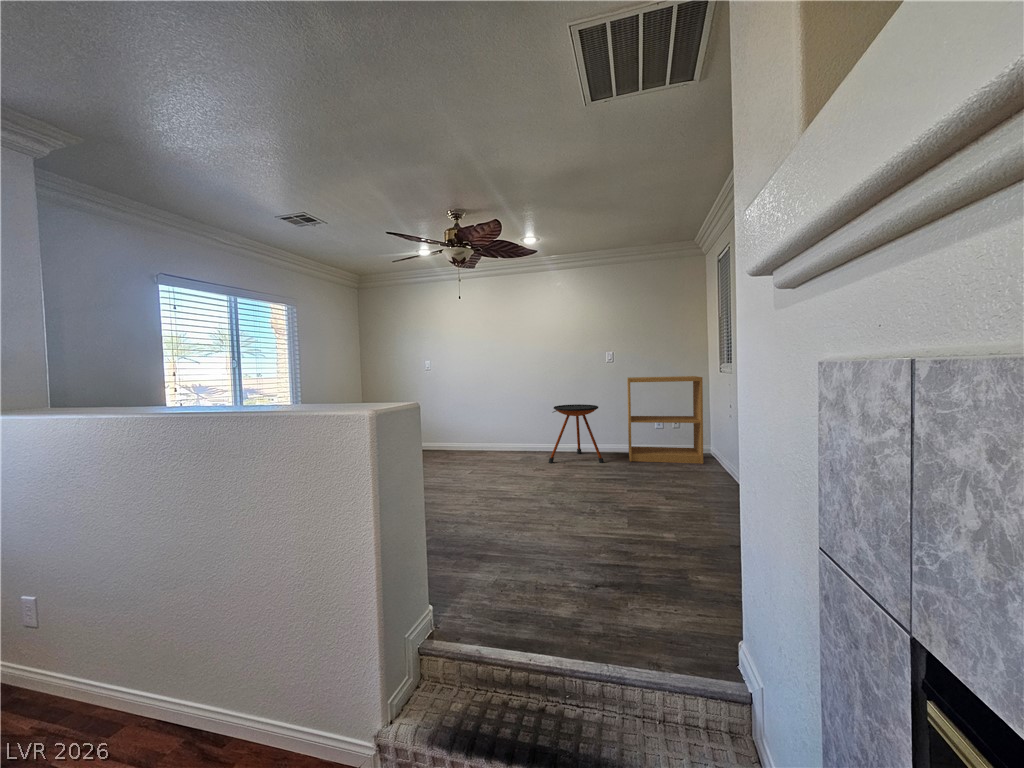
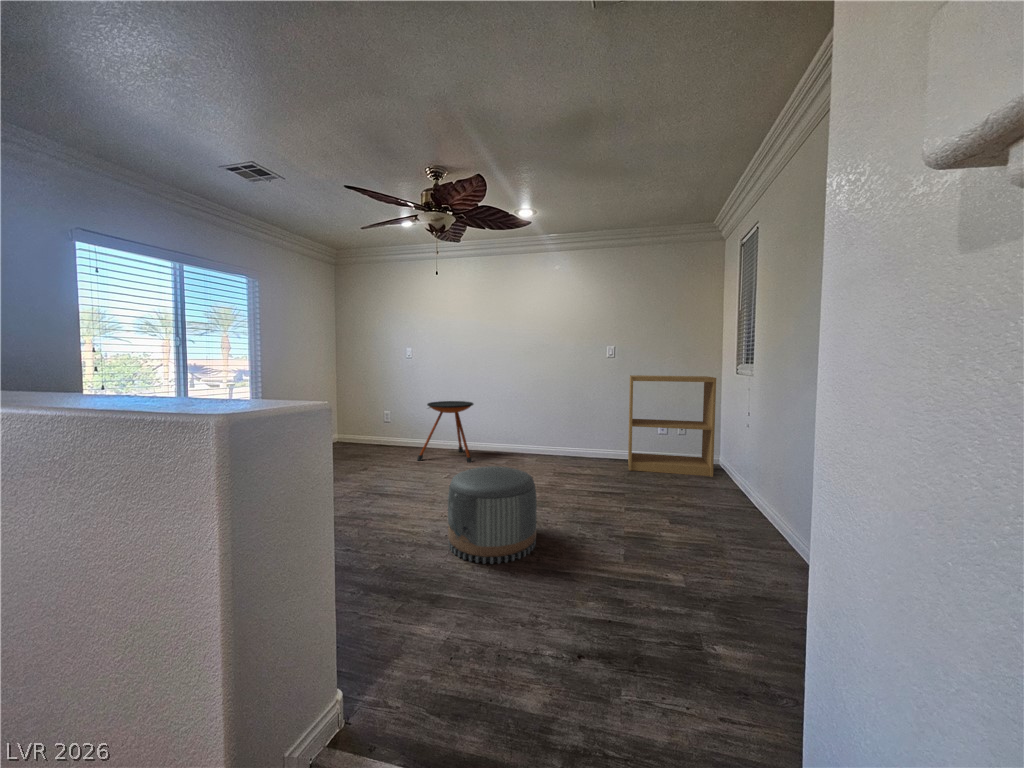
side table: present [549,404,604,463] -> present [417,401,473,463]
pouf: none [481,458,554,533] -> present [448,466,537,564]

